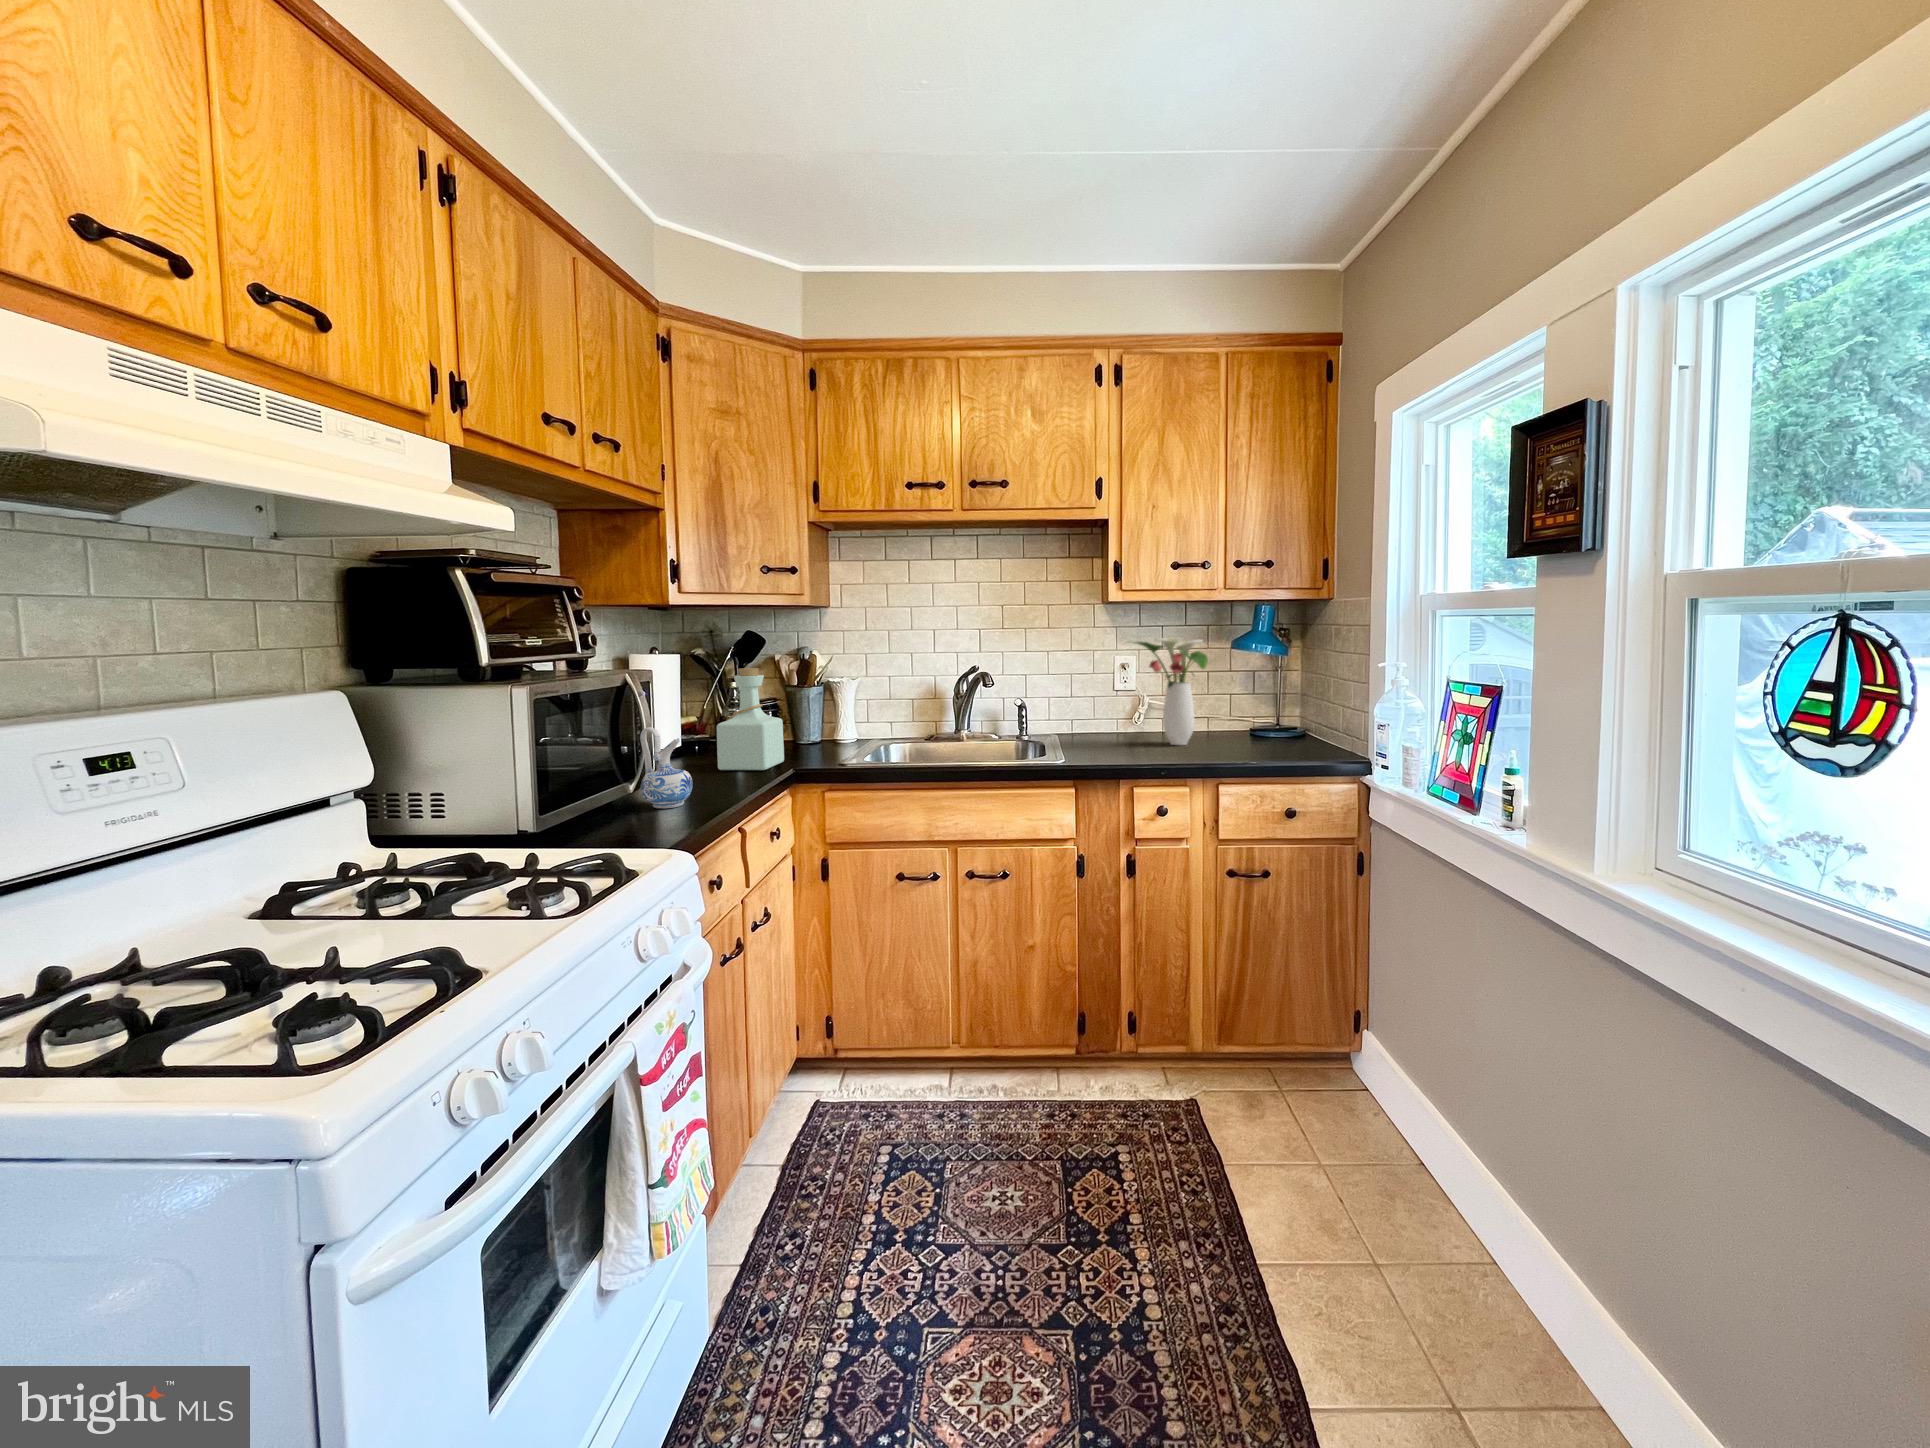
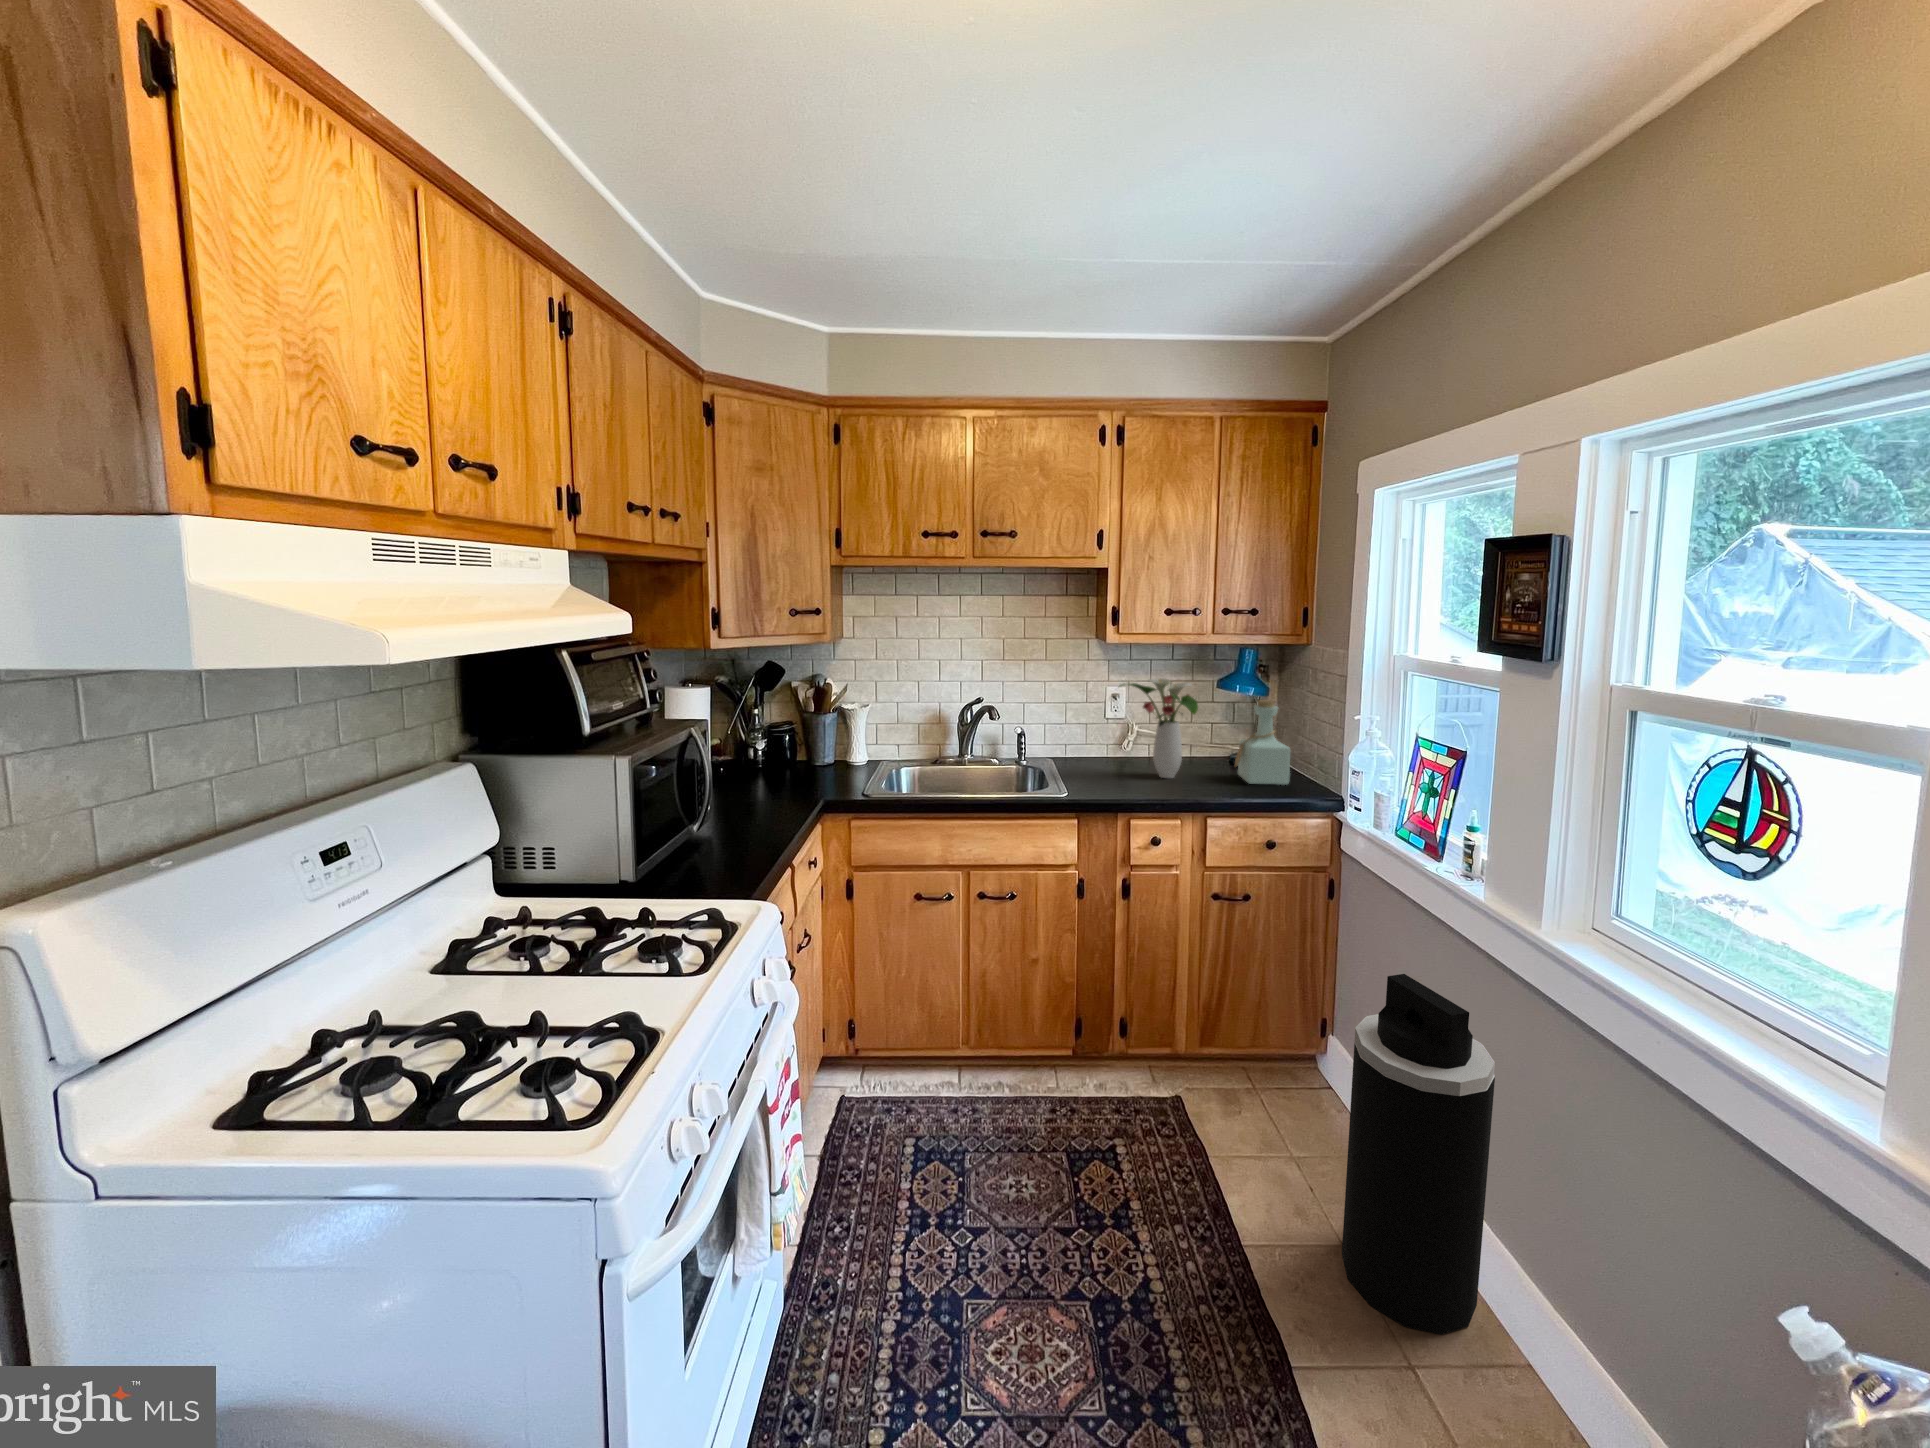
bottle: present [717,668,784,770] -> present [1235,700,1290,785]
ceramic pitcher: present [640,727,693,808] -> none [708,778,752,850]
trash can: none [1377,935,1549,1369] -> present [1342,974,1495,1335]

